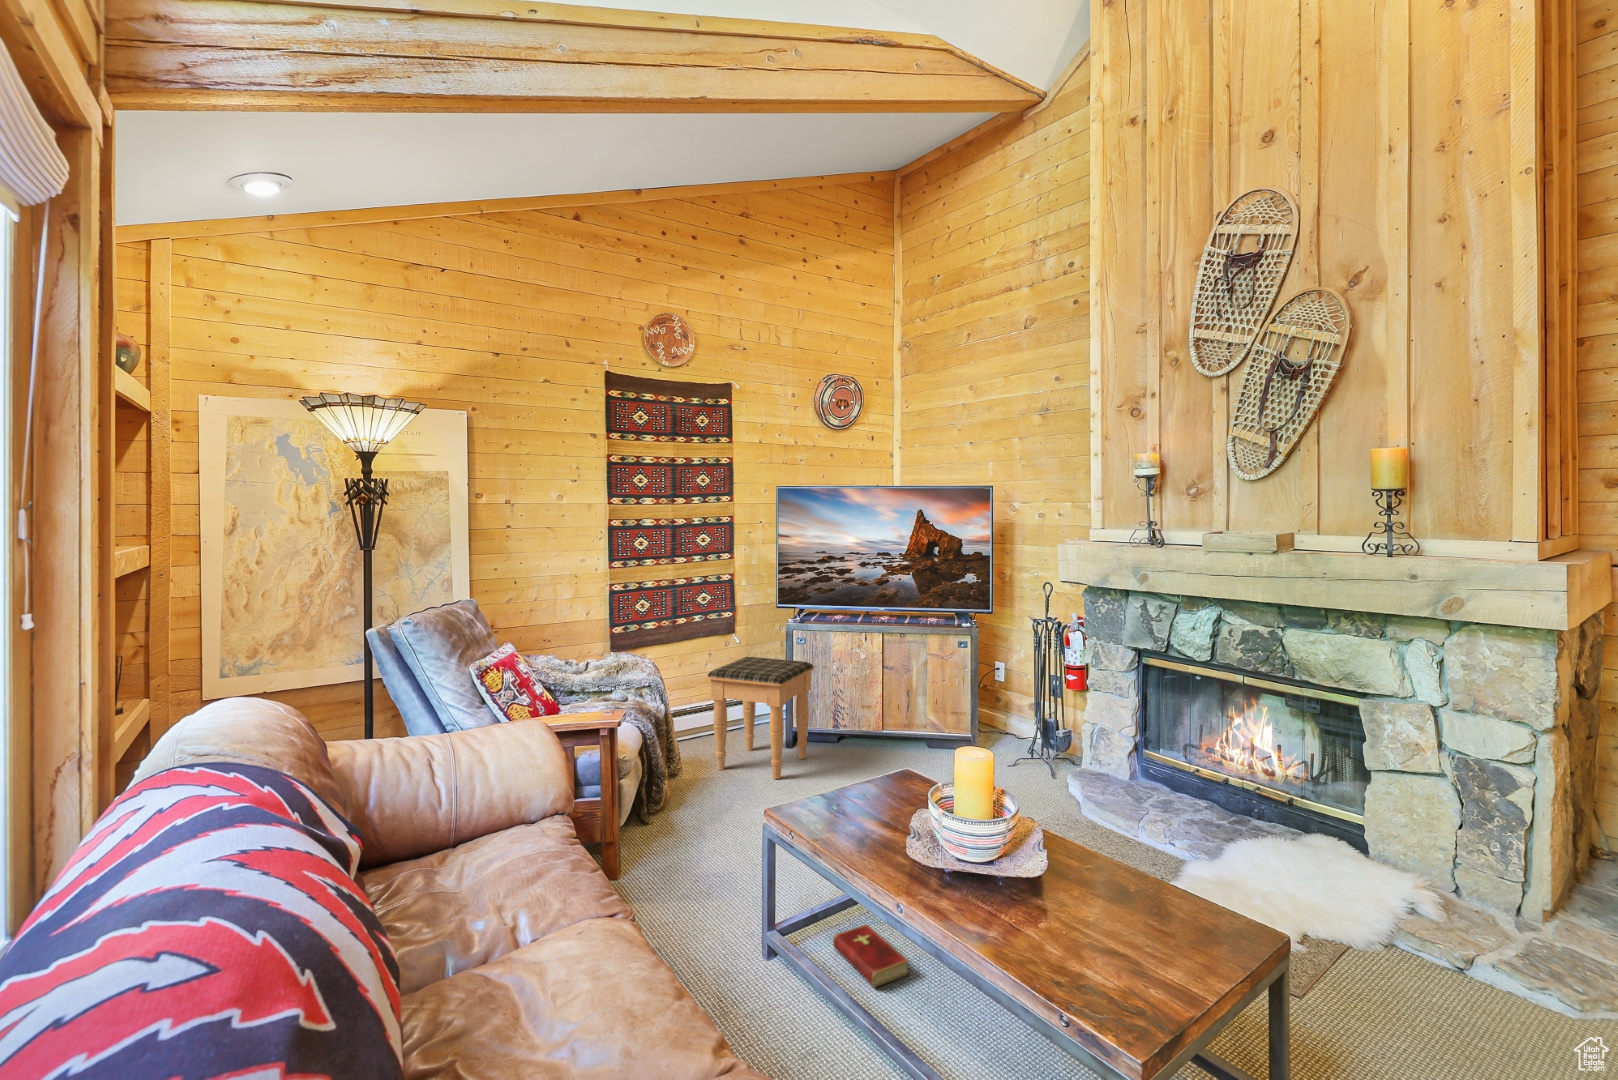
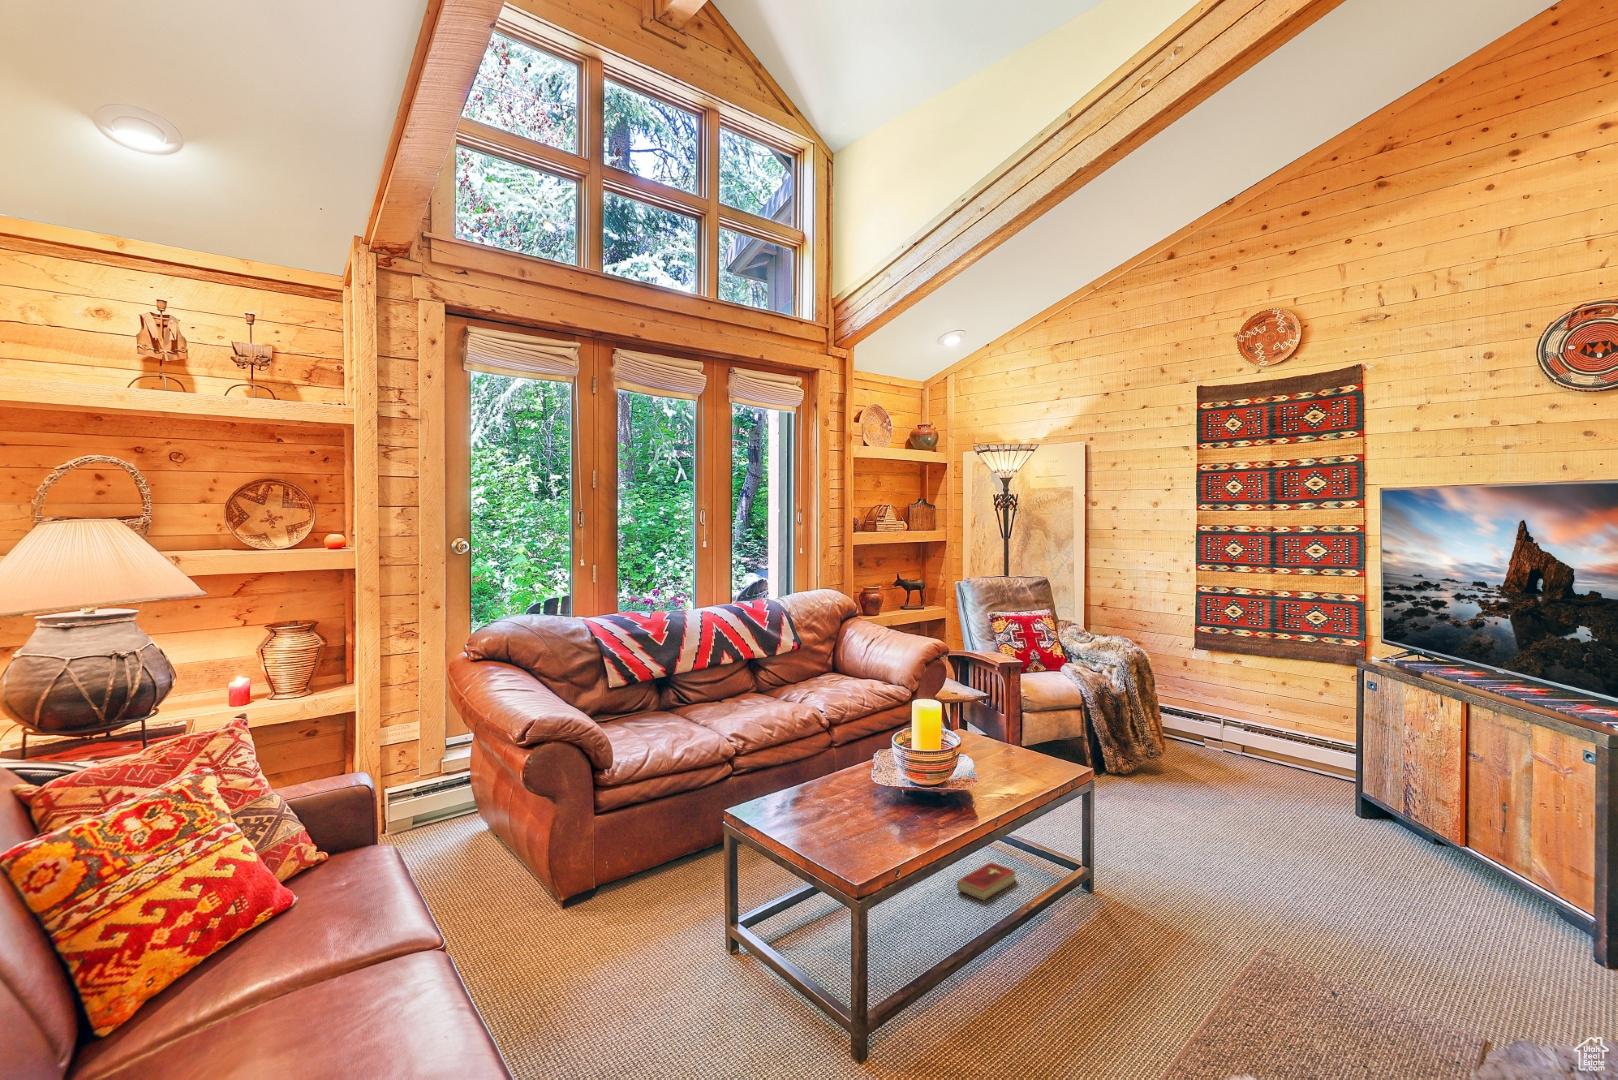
footstool: present [707,657,814,779] -> none [1207,682,1332,810]

